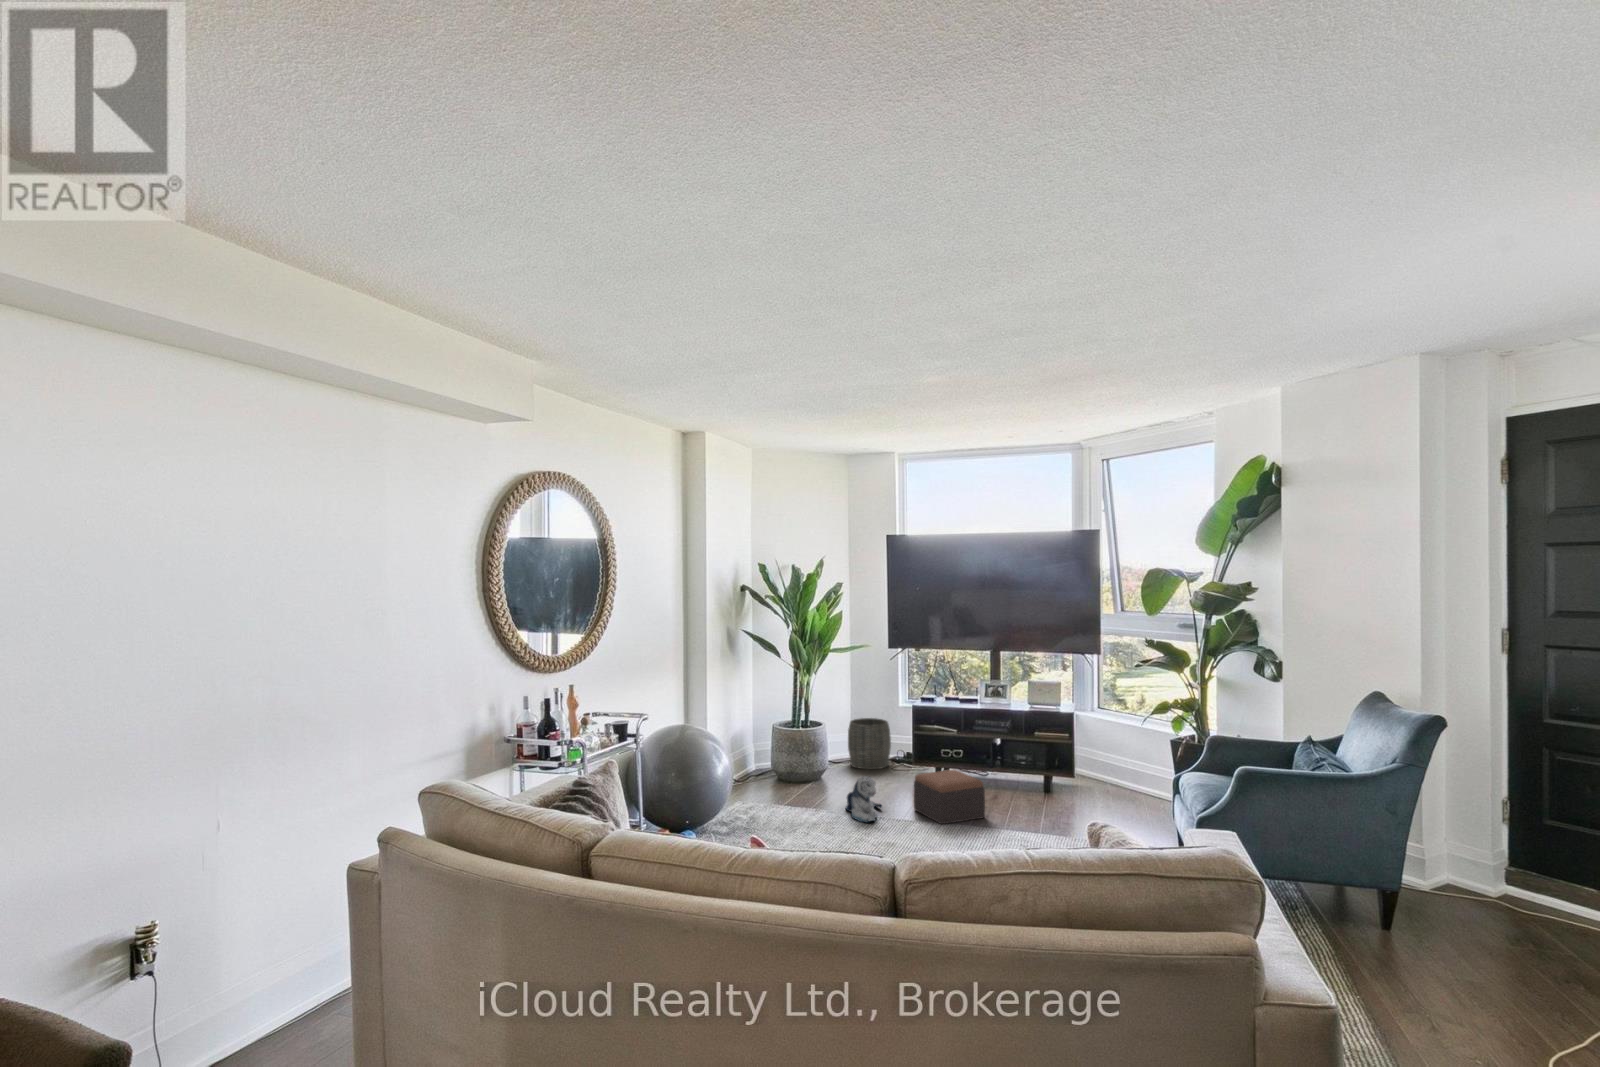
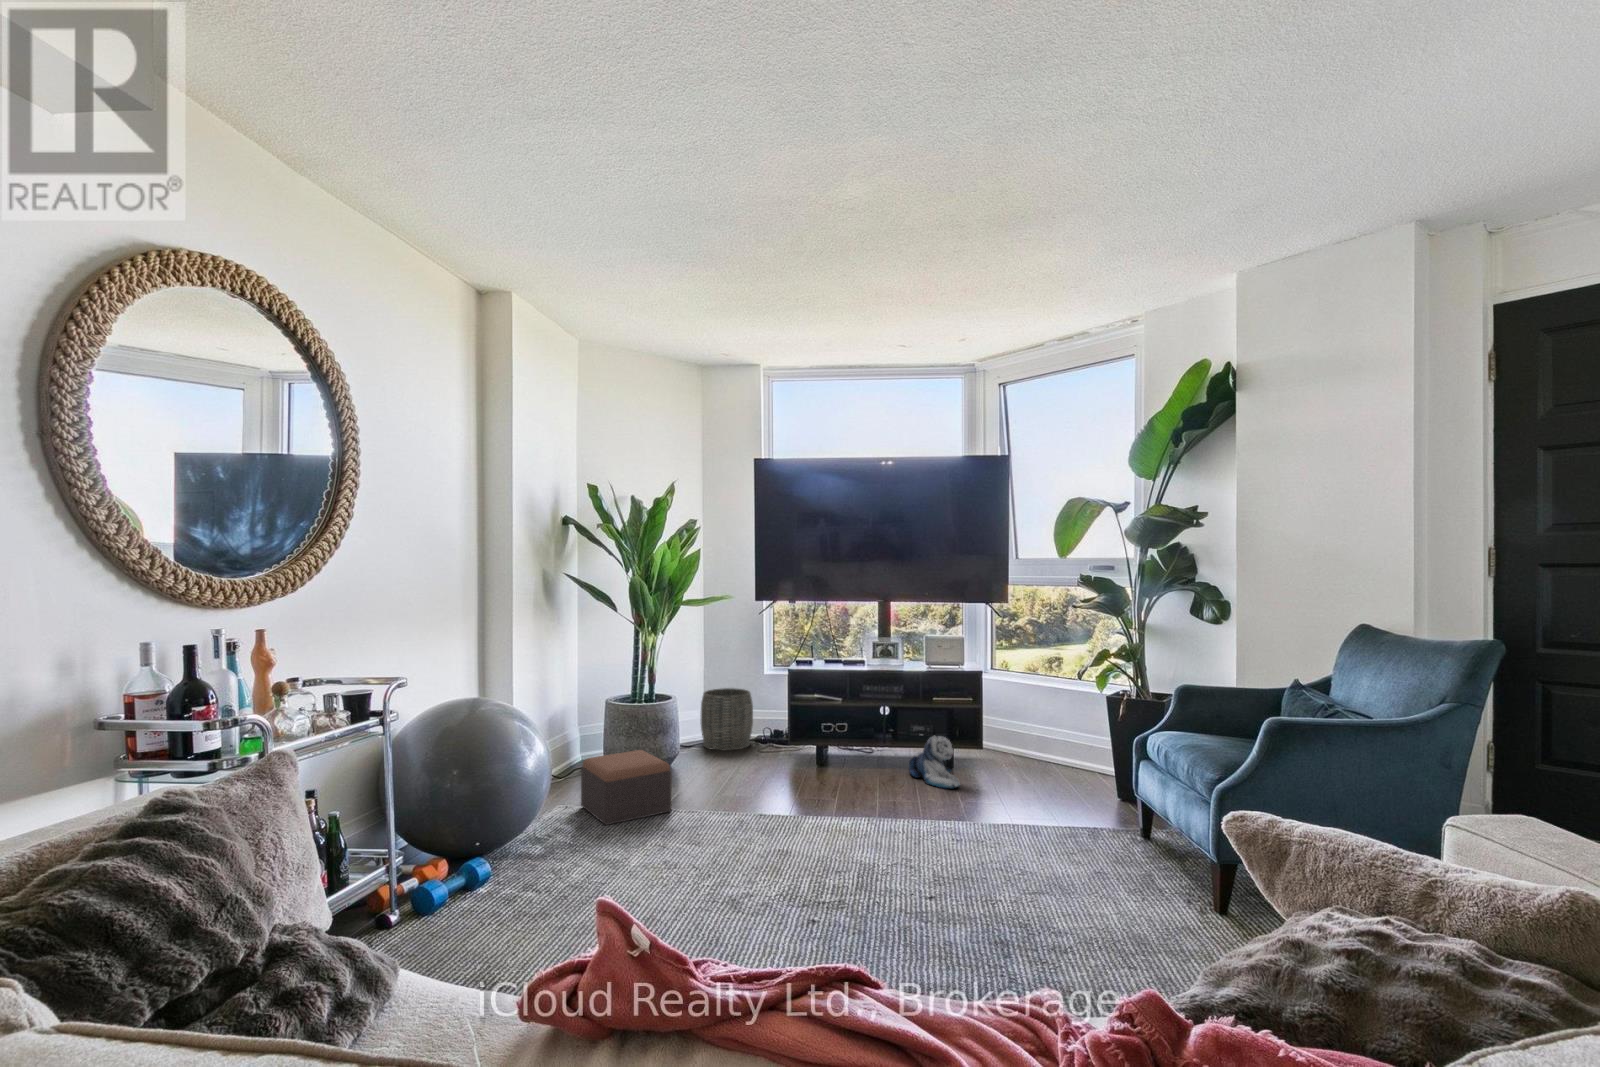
footstool: present [914,770,985,824] -> present [581,750,671,825]
plush toy: present [846,776,882,823] -> present [909,736,960,789]

